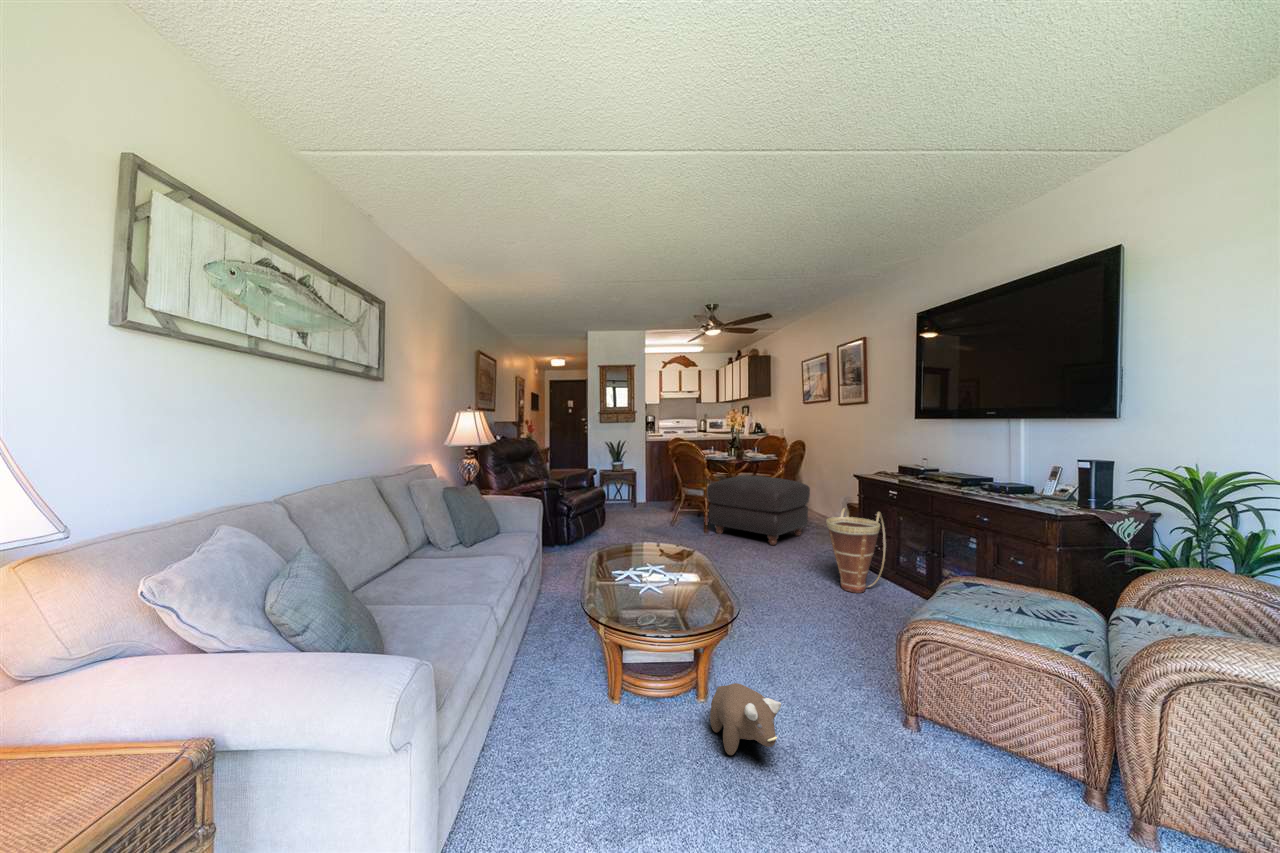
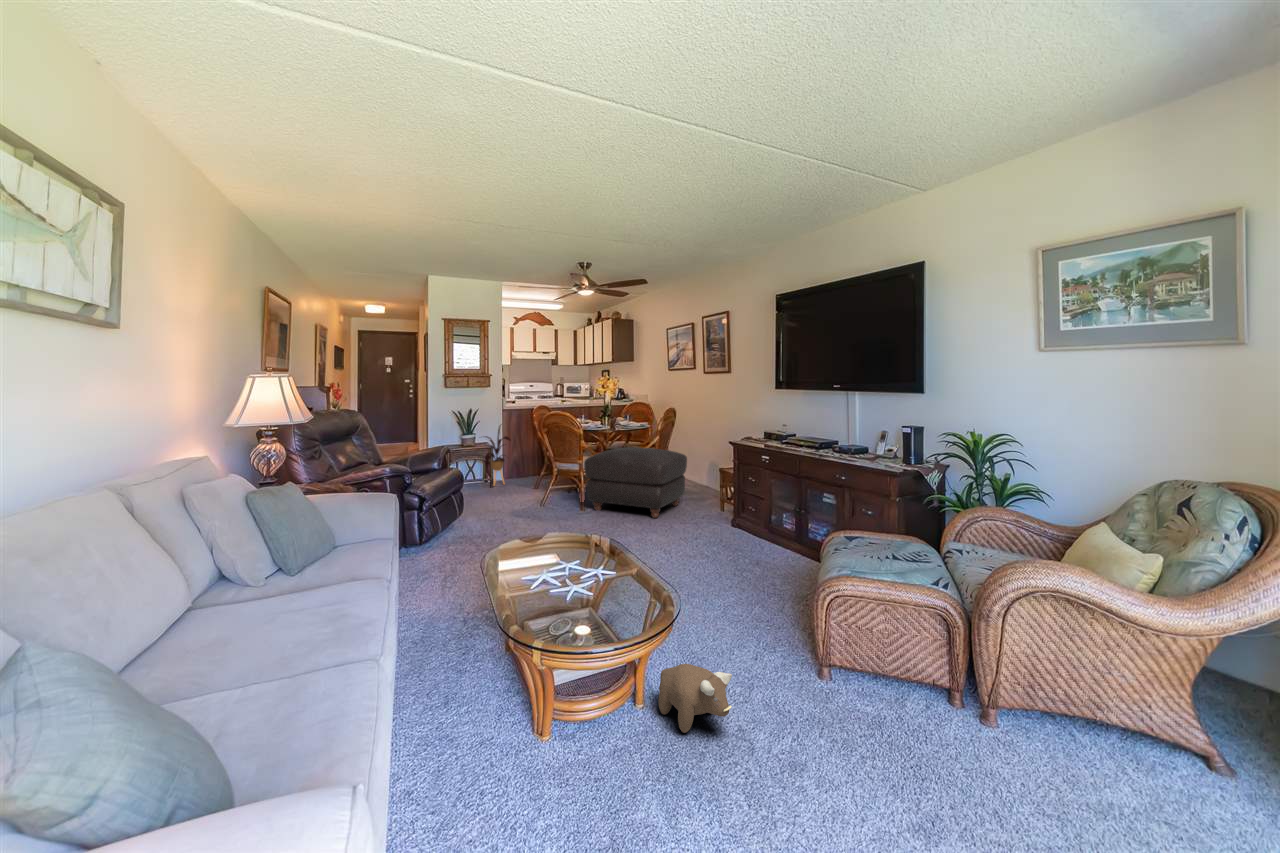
house plant: none [624,452,651,506] -> present [485,426,510,485]
basket: present [826,508,886,593] -> none [717,478,766,557]

